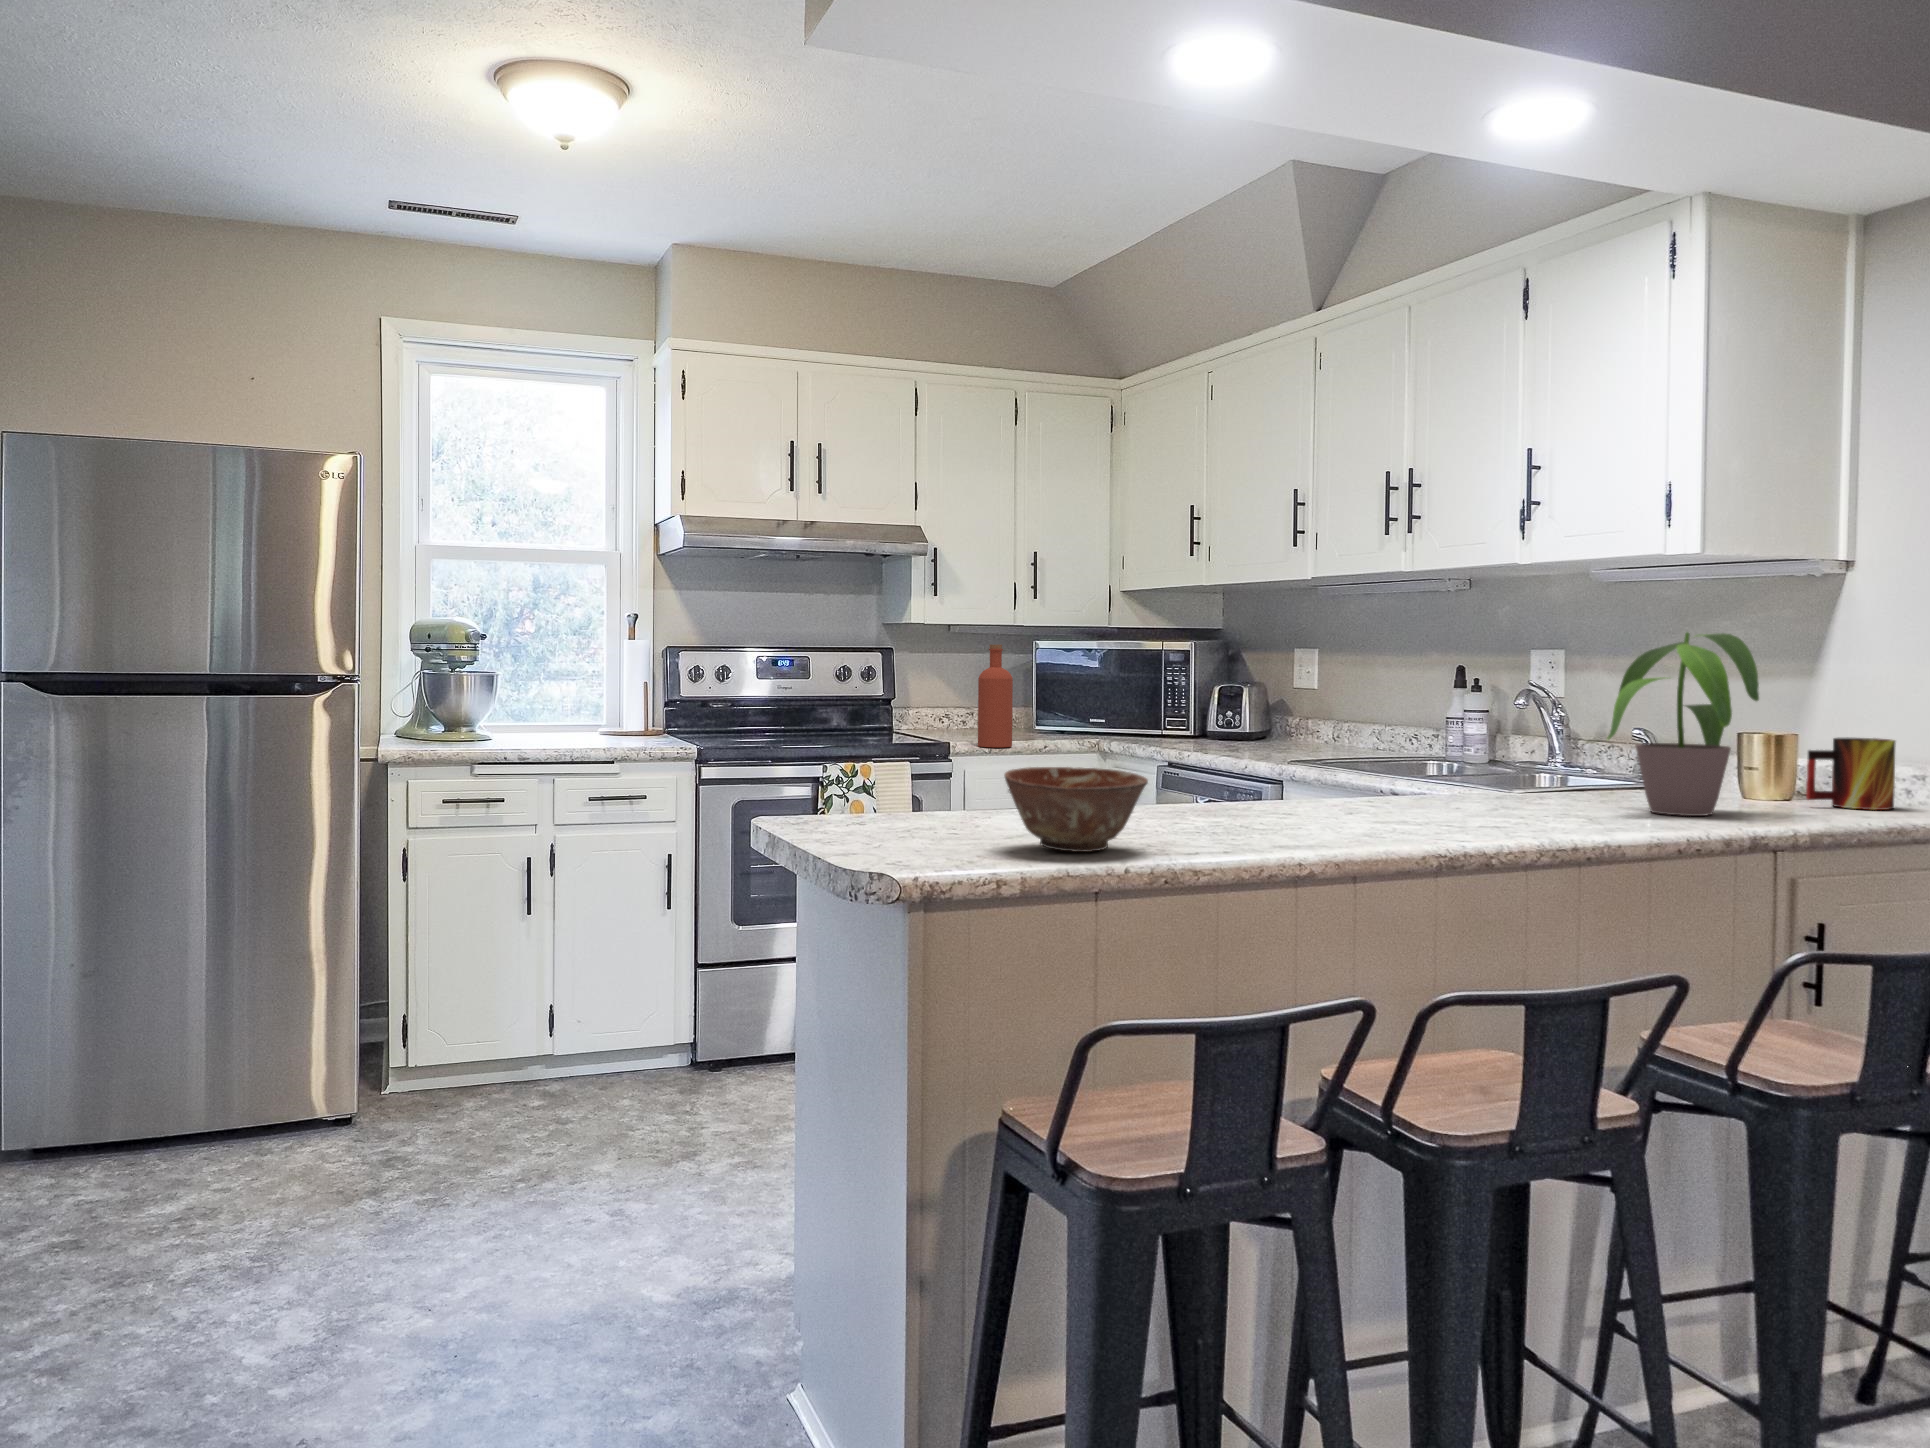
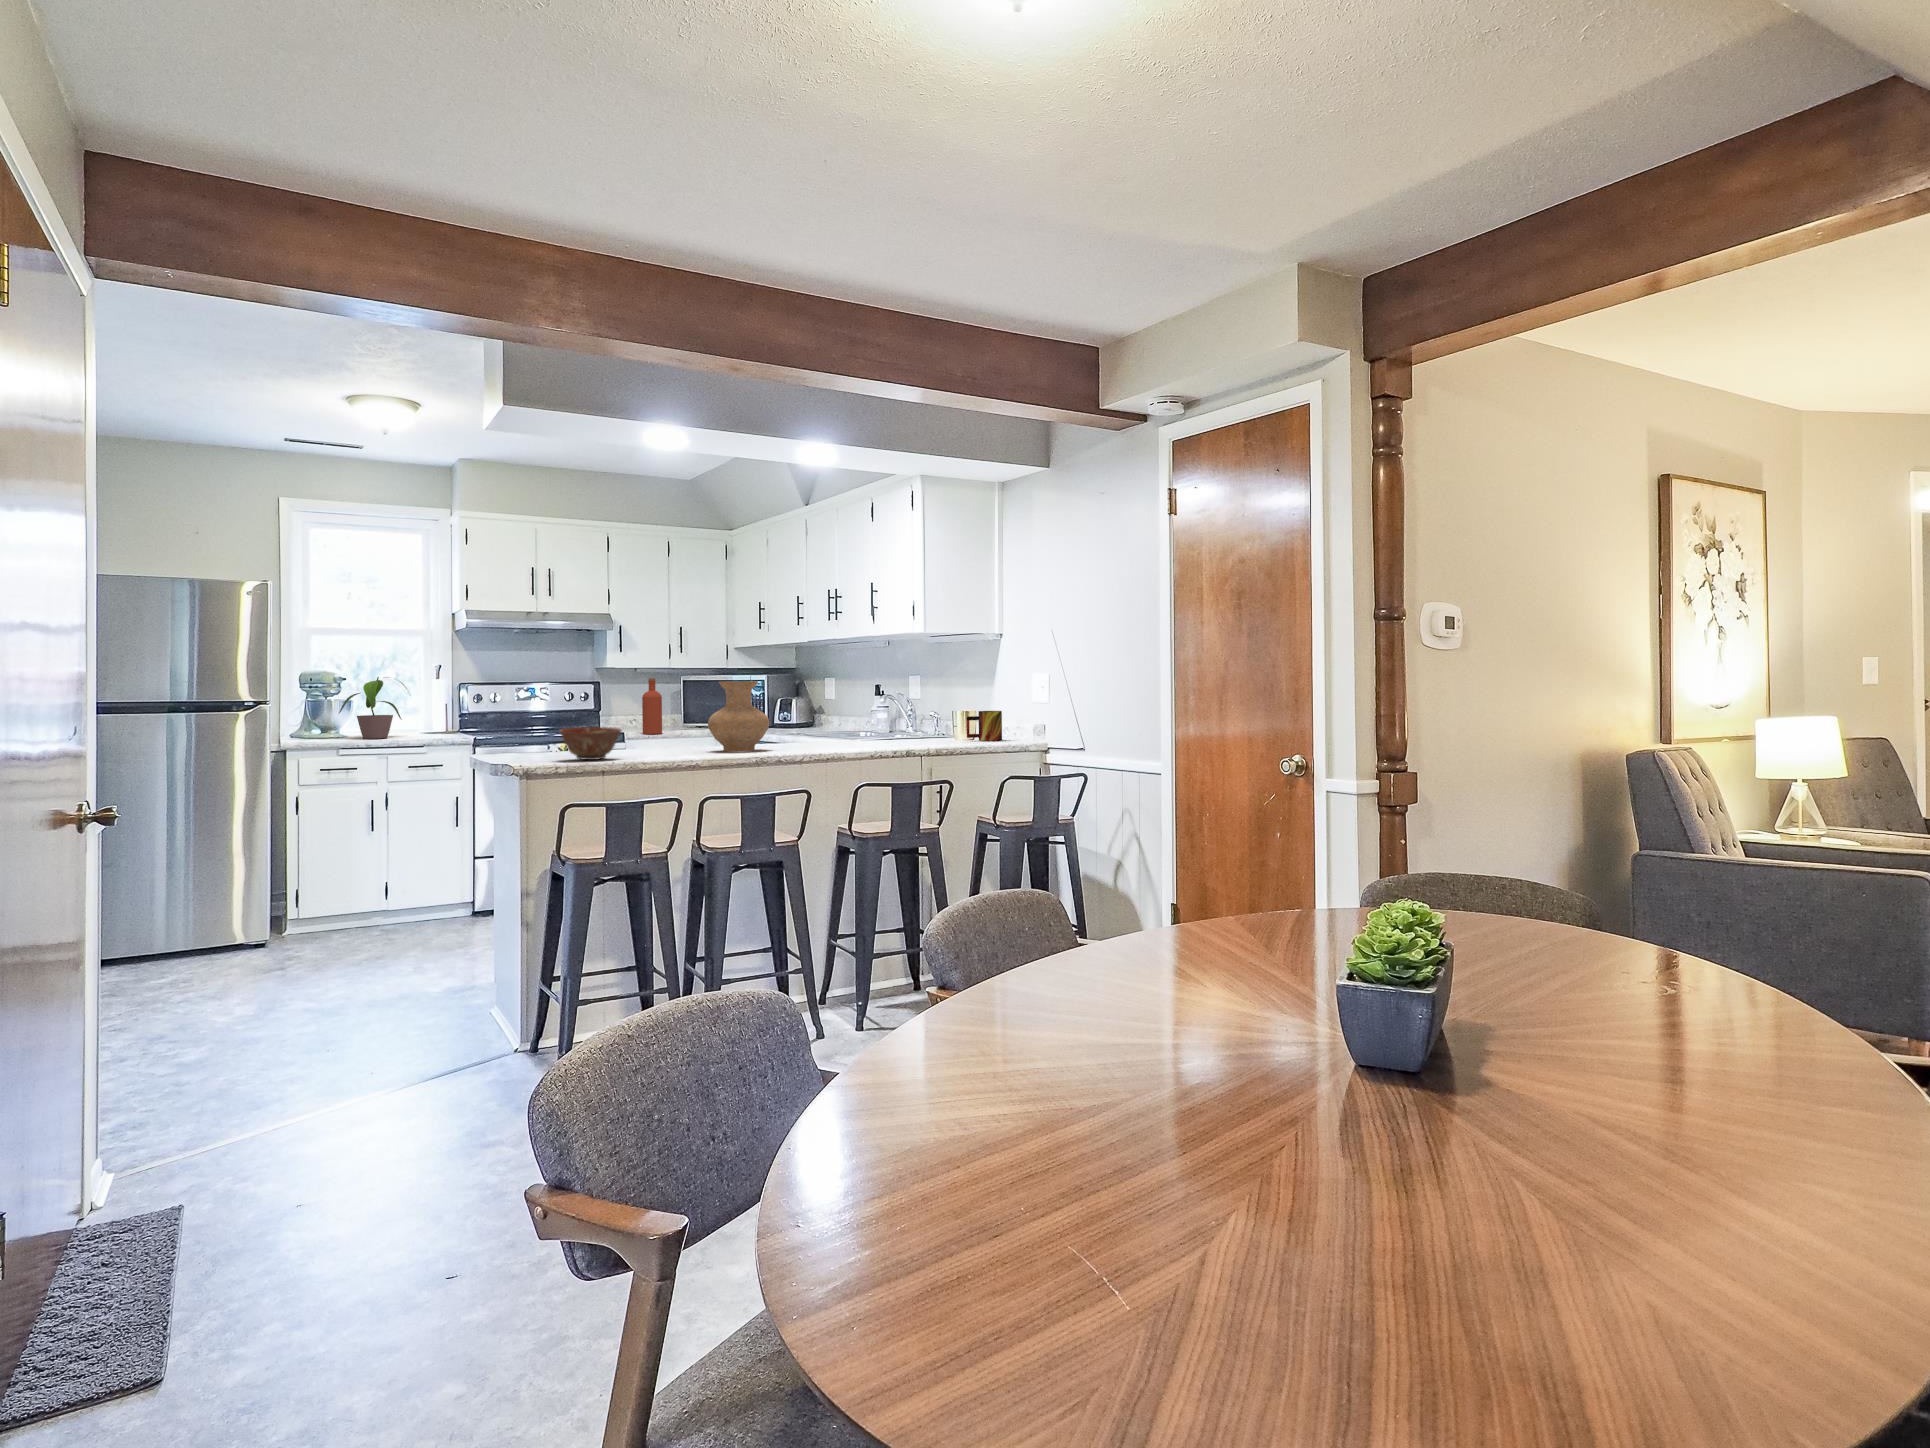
potted plant: present [1607,632,1759,816] -> present [339,677,407,739]
vase: none [1284,660,1429,828] -> present [708,681,769,751]

